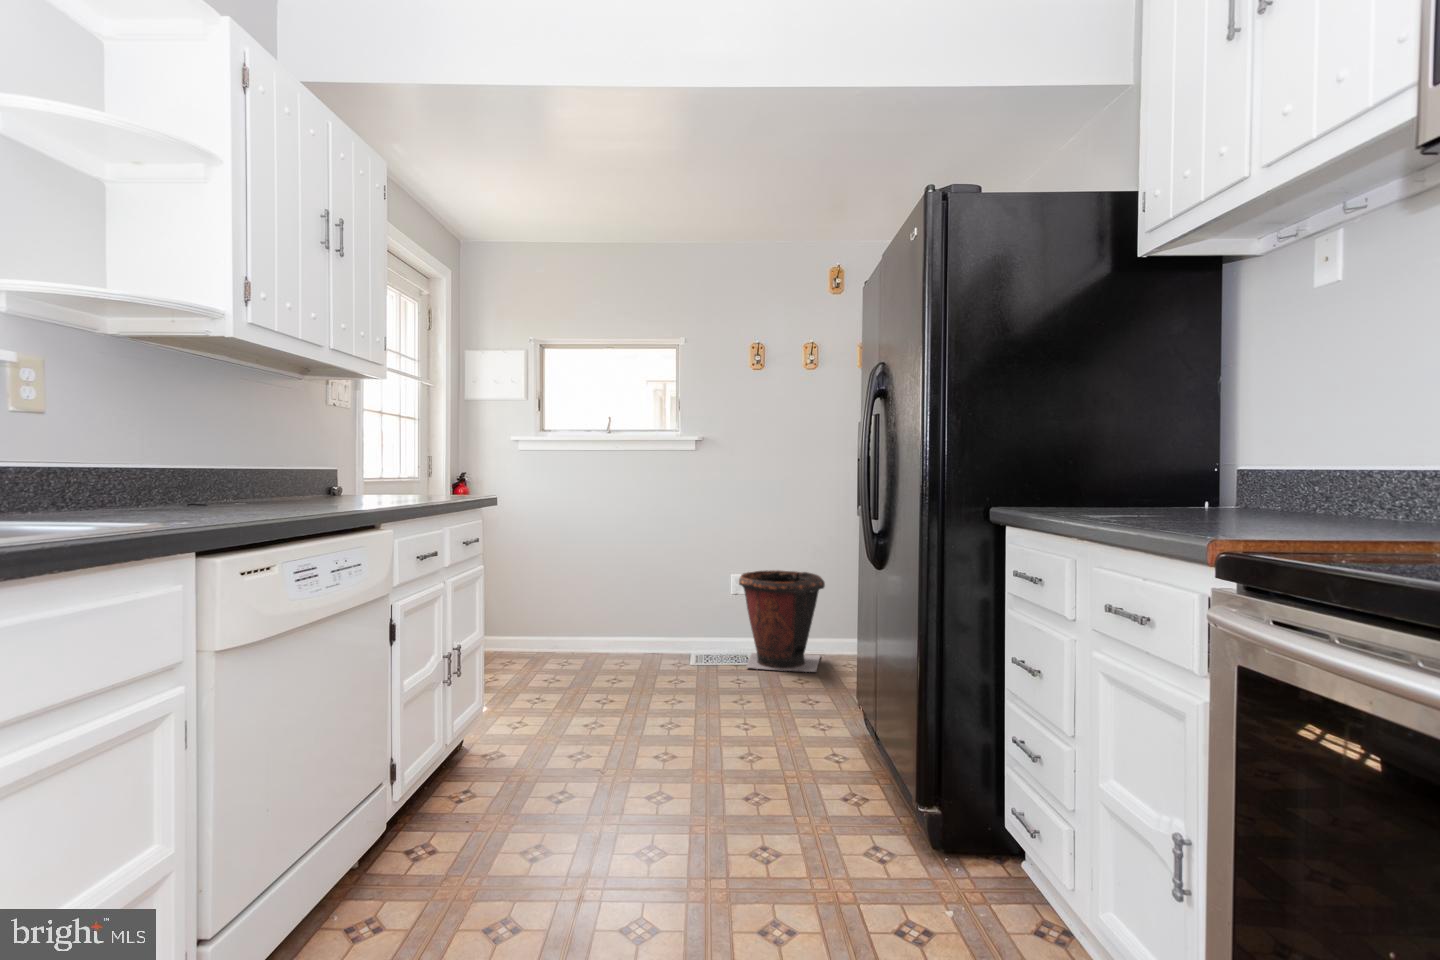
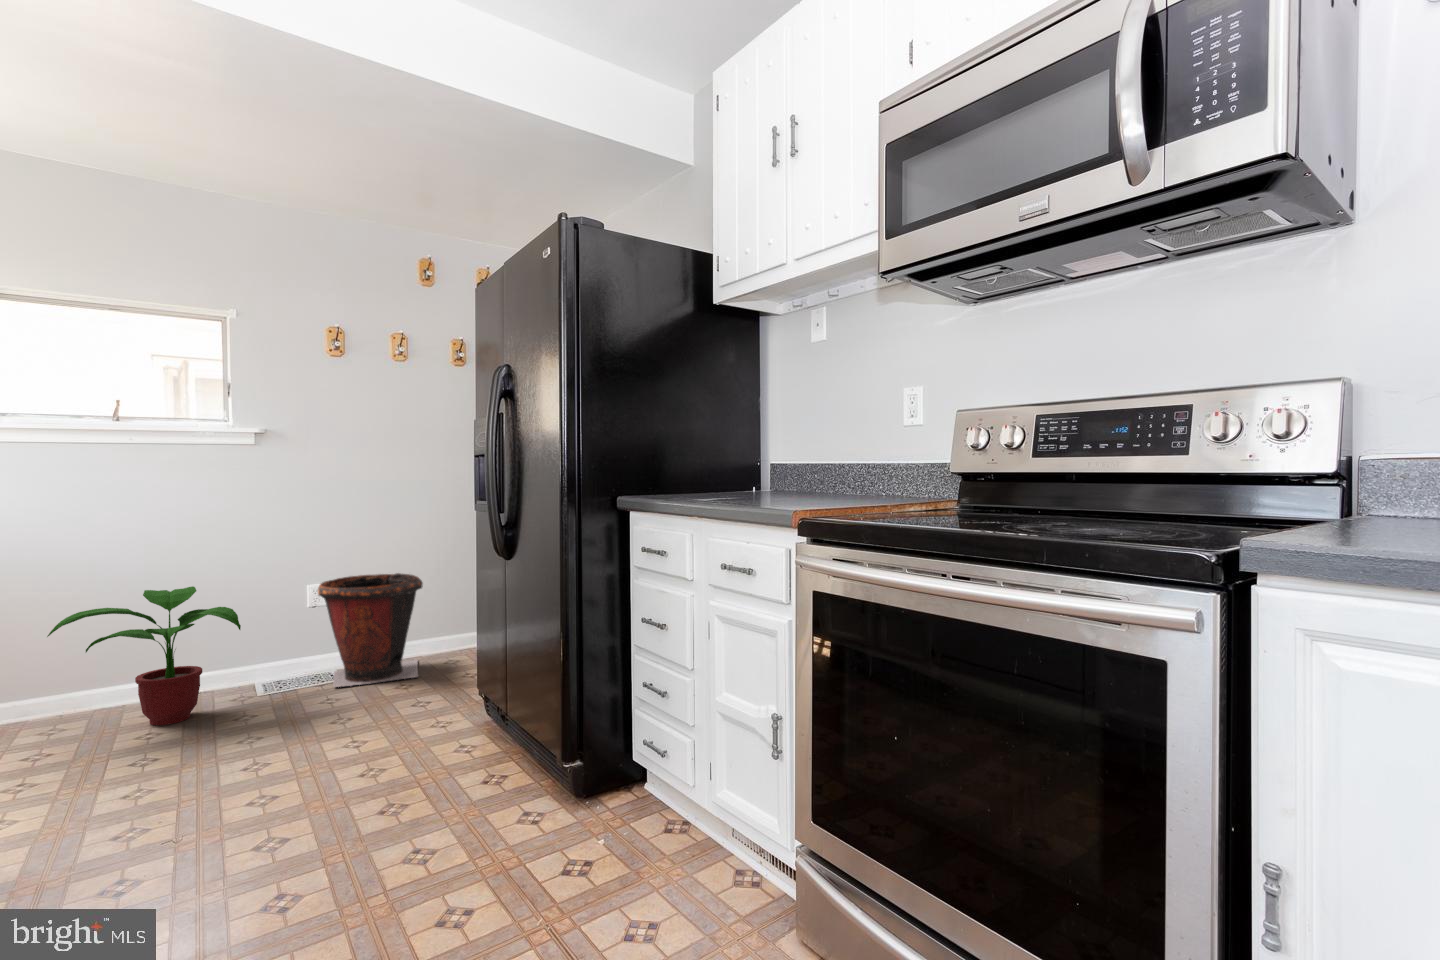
potted plant: none [560,565,676,674] -> present [47,586,241,725]

